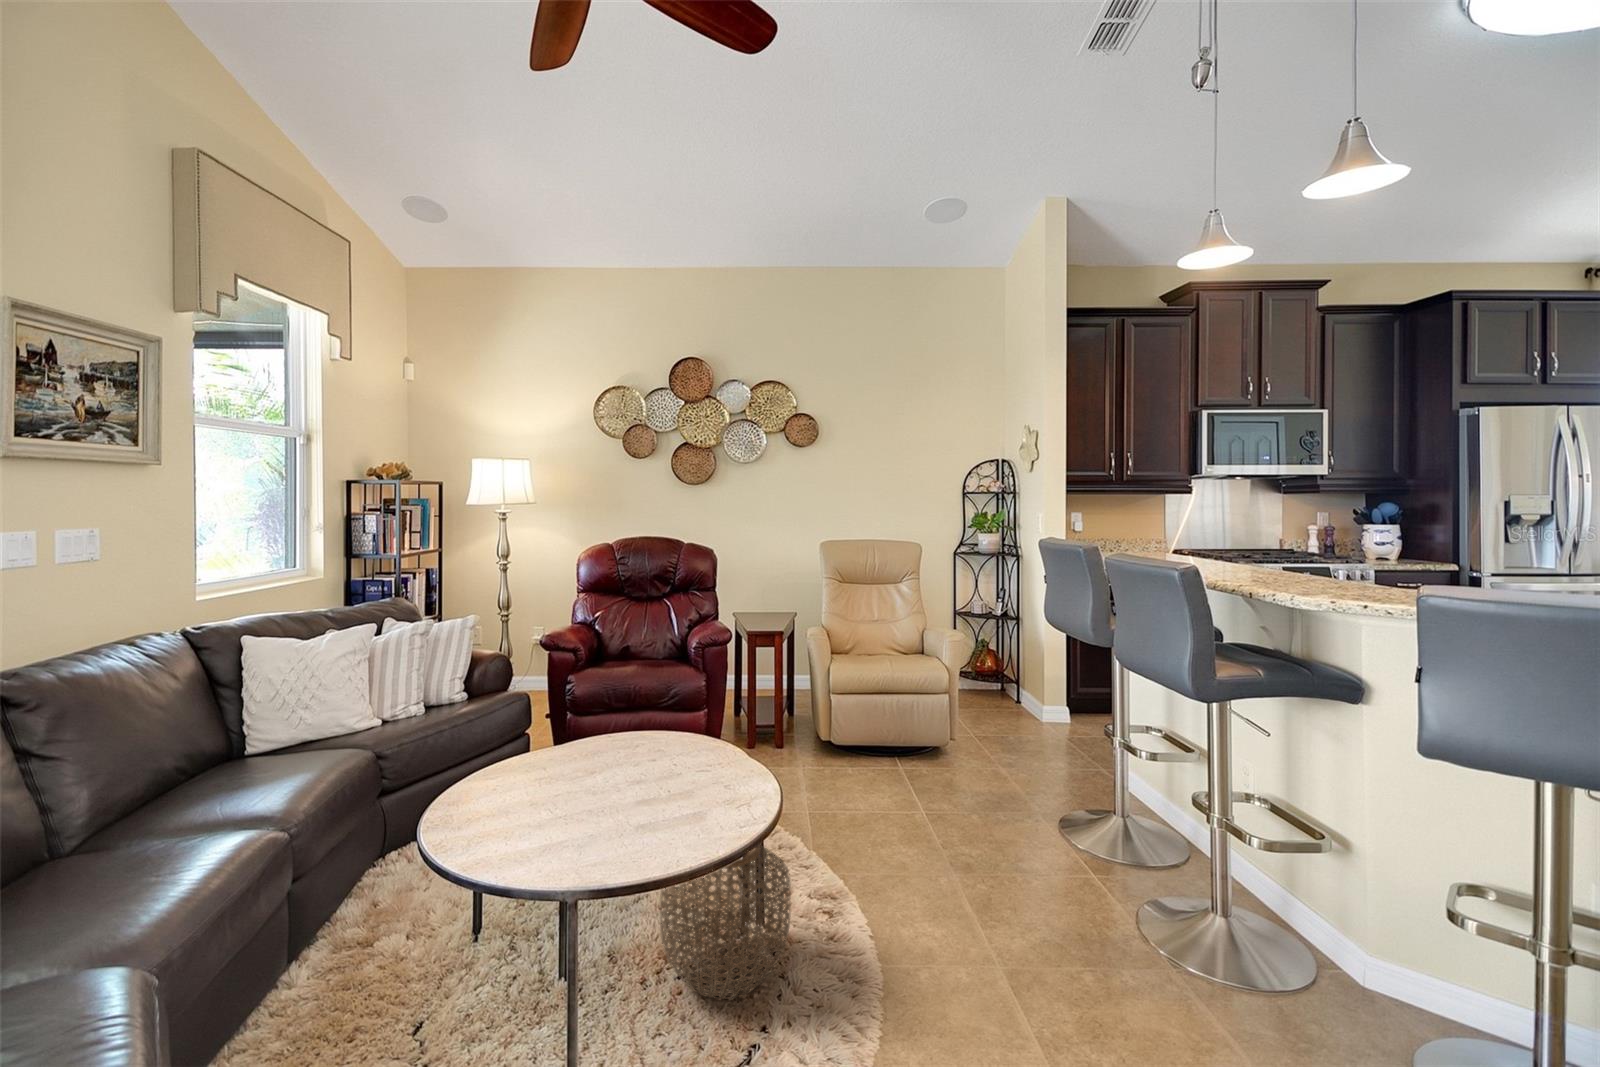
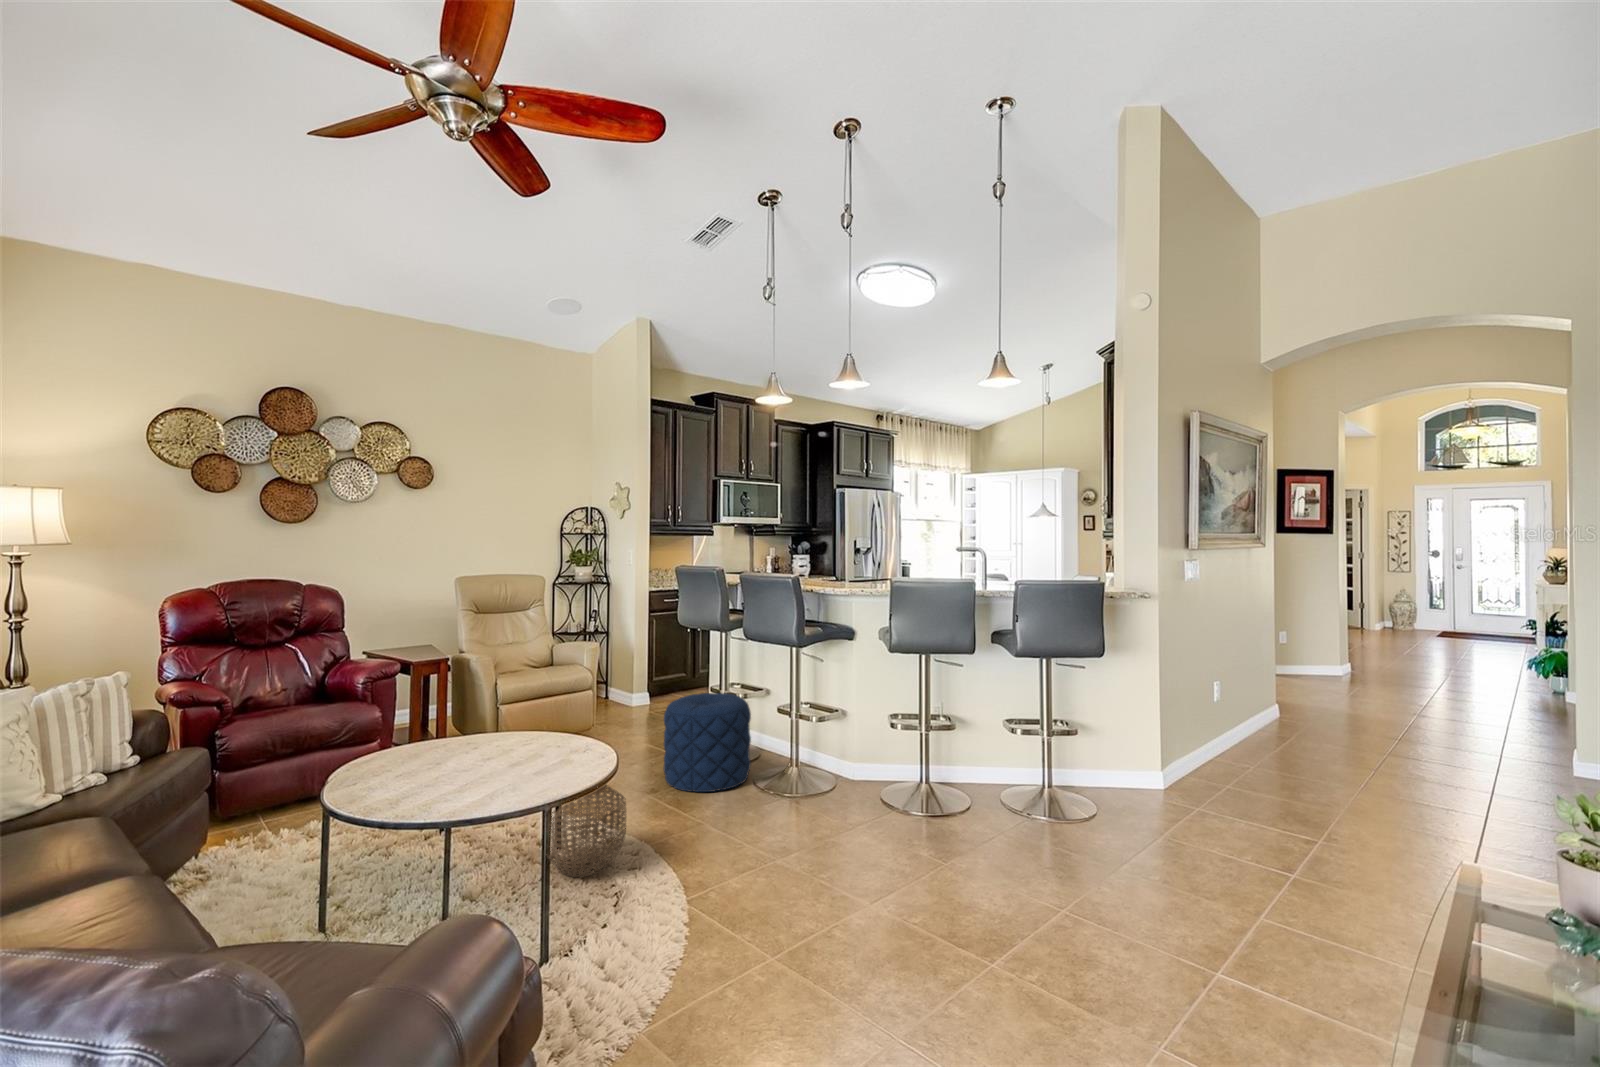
pouf: none [976,728,1134,916] -> present [664,693,751,792]

